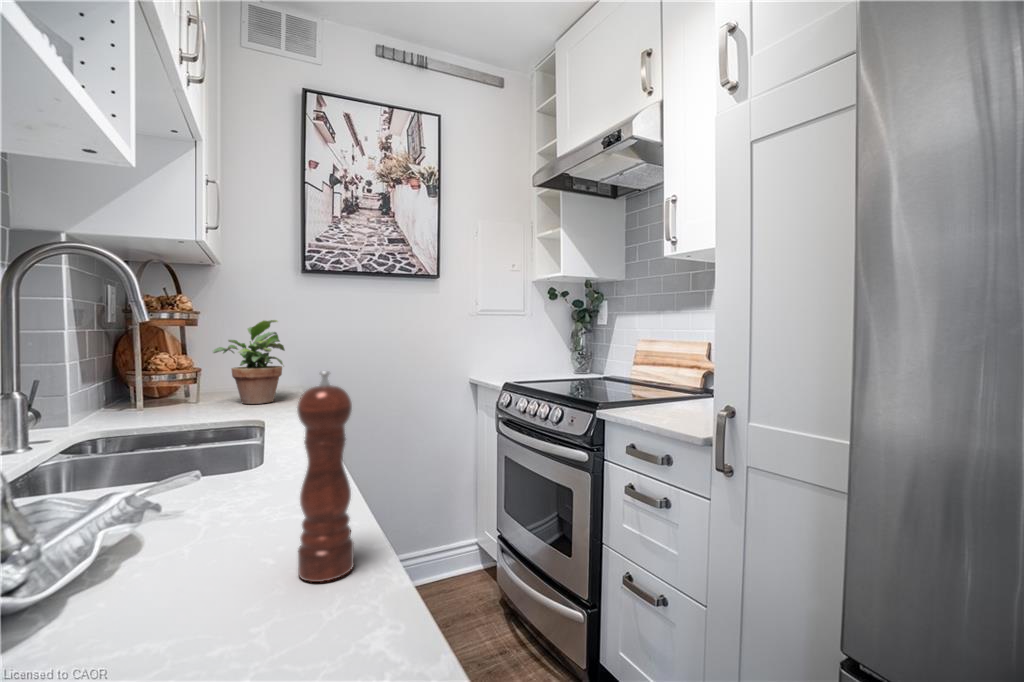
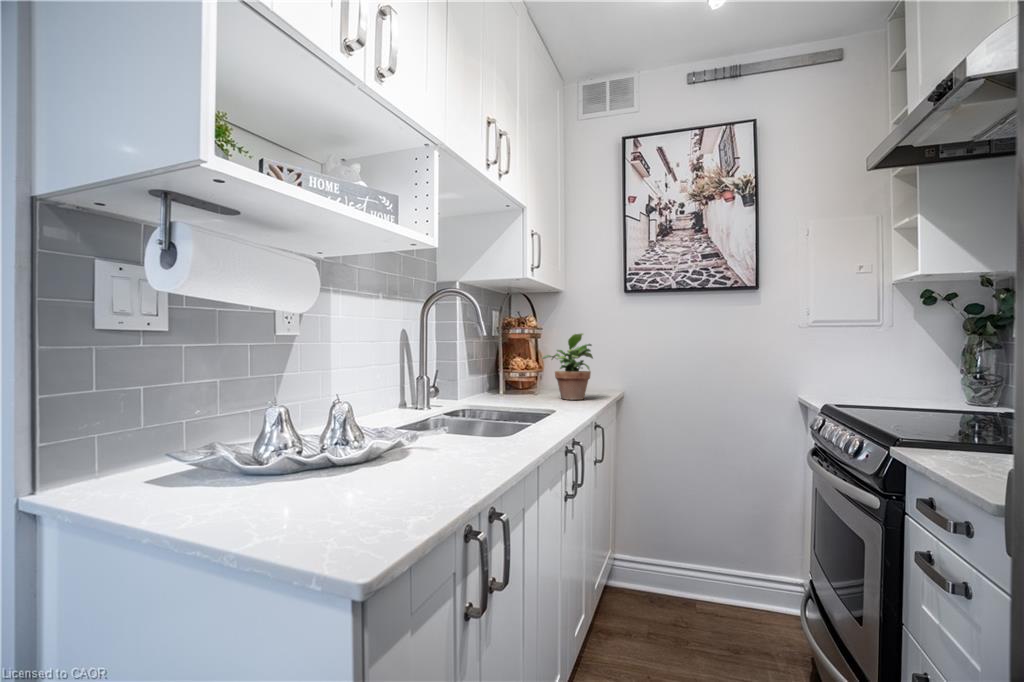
pepper mill: present [297,371,354,582] -> none [443,349,474,470]

